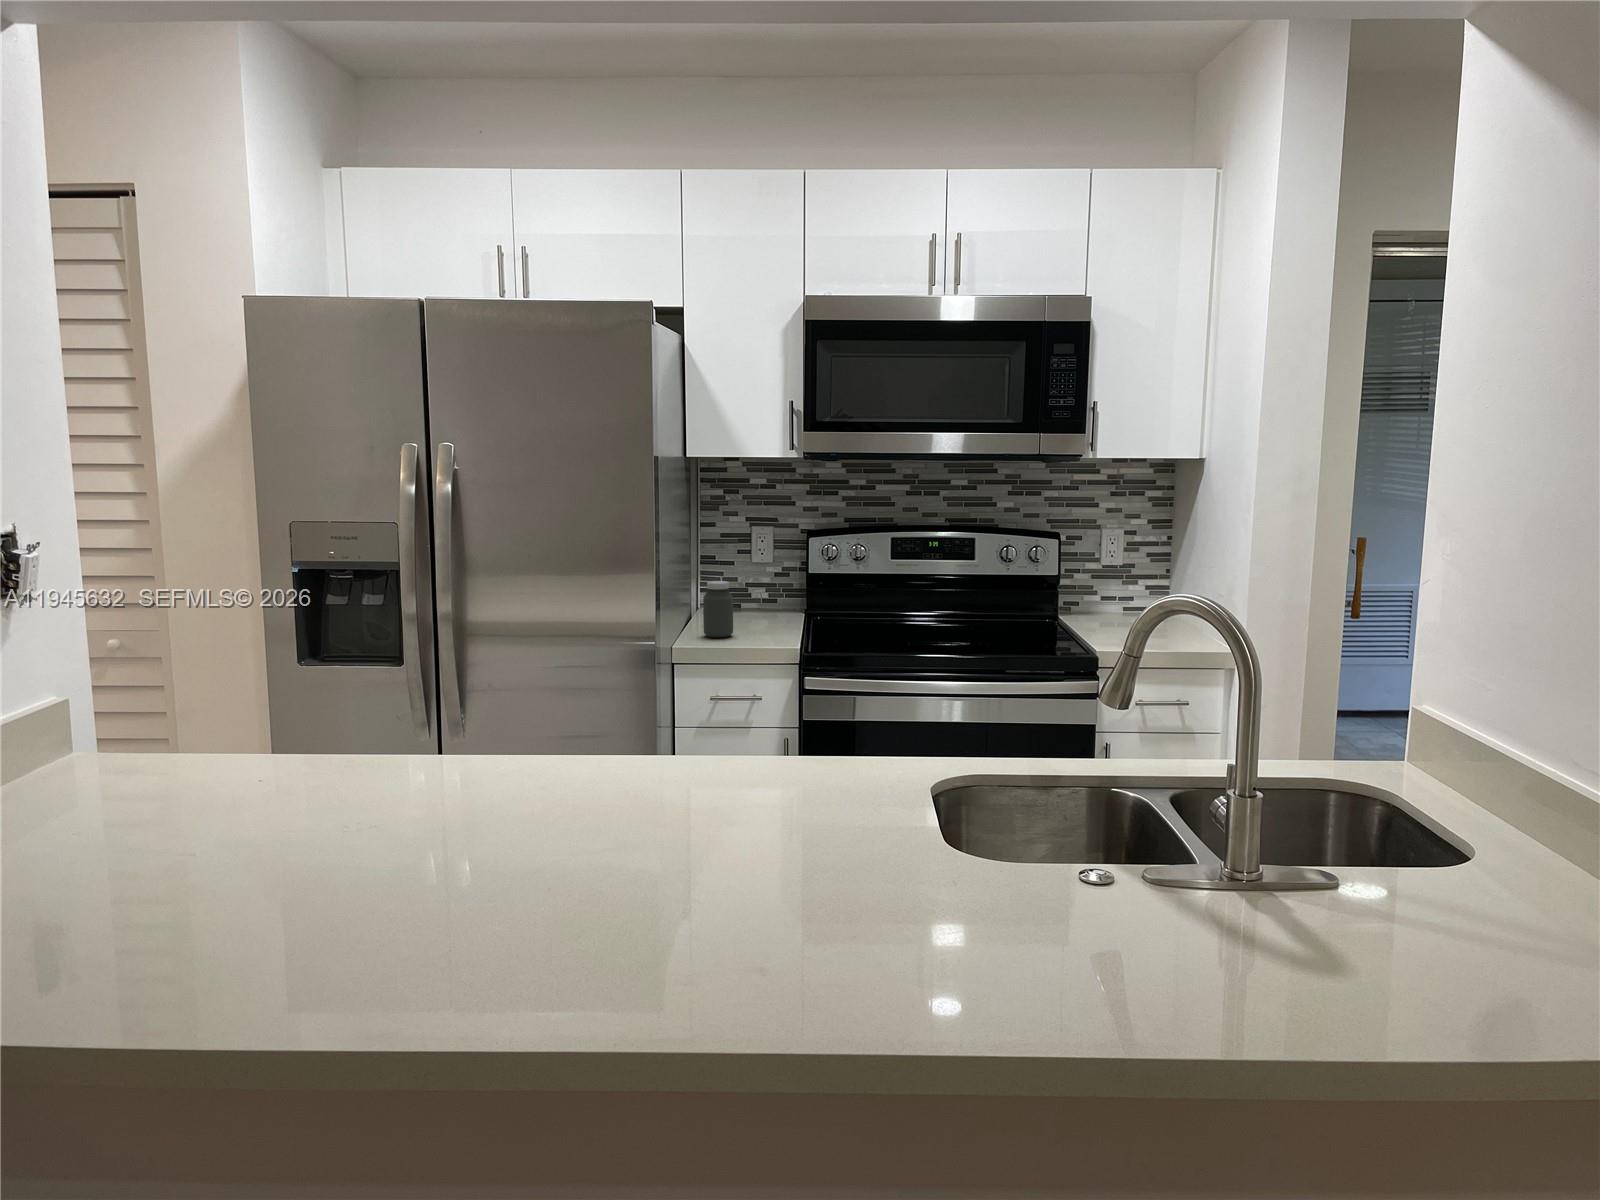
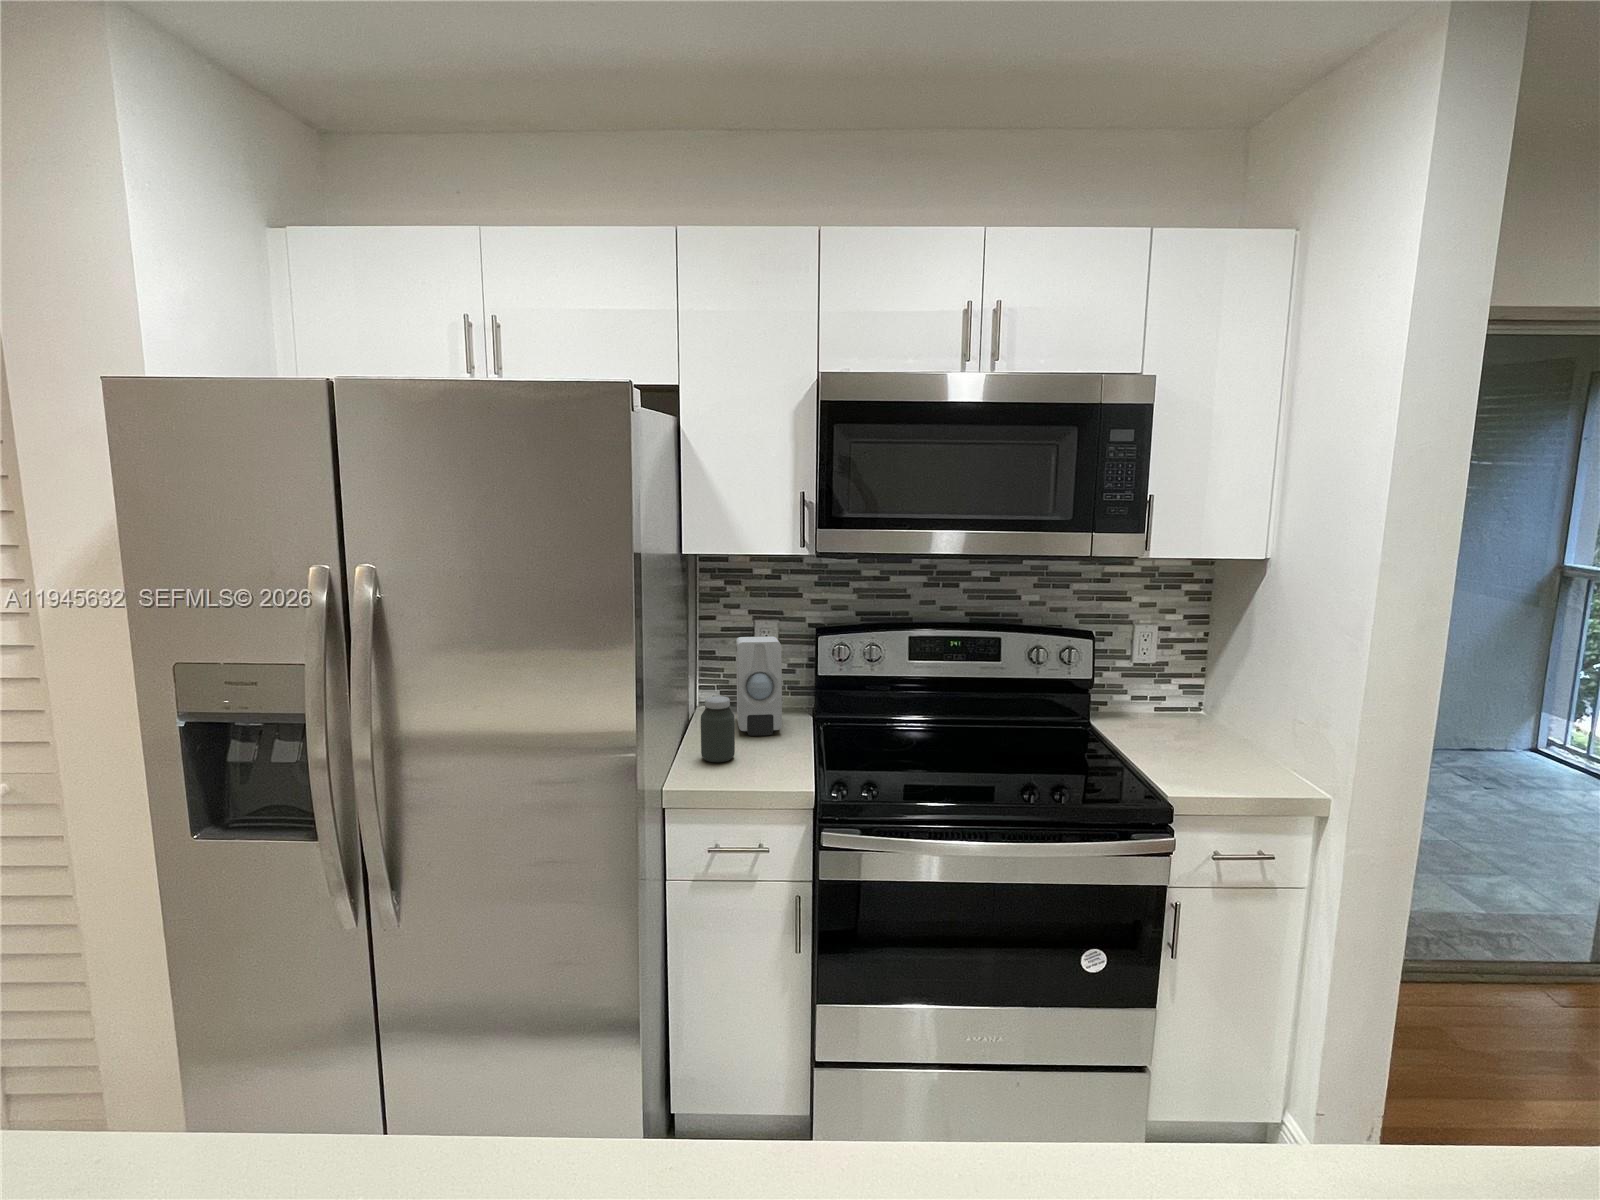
soap dispenser: none [734,539,776,624] -> present [736,636,782,736]

